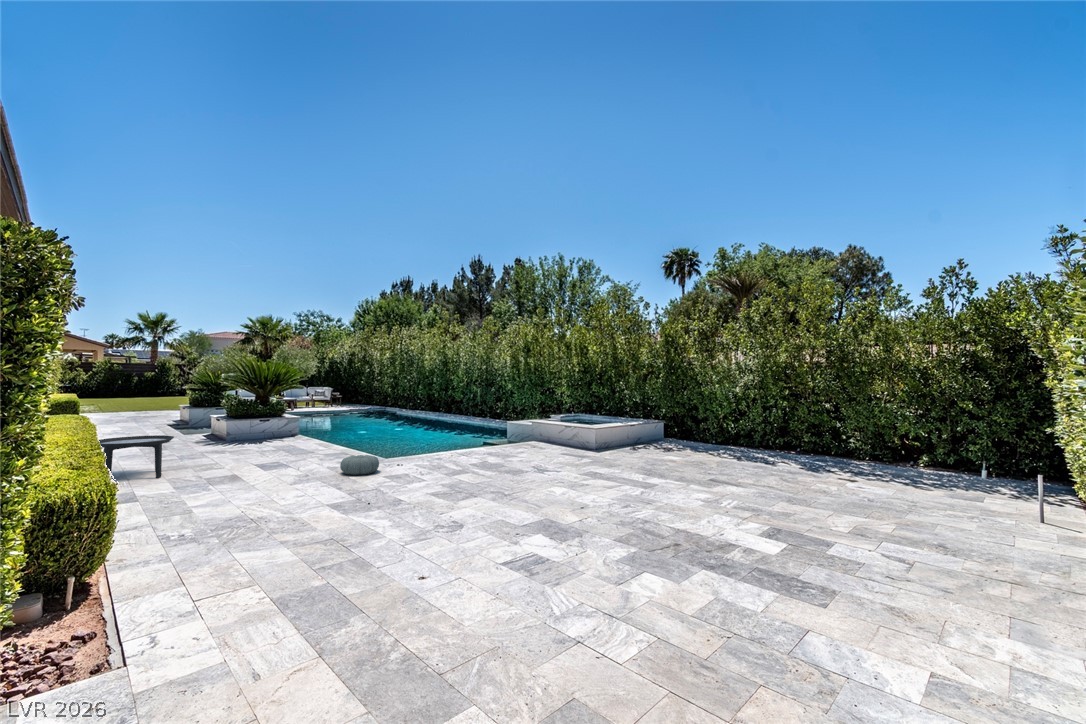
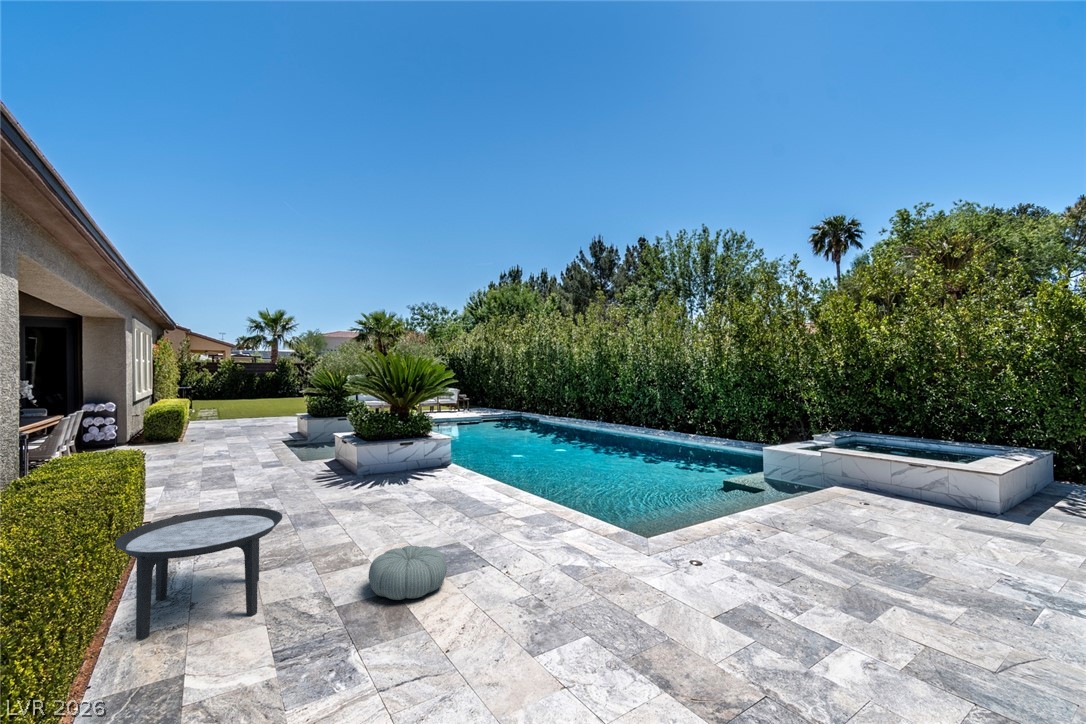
pouf: present [340,455,379,475] -> present [369,546,447,600]

